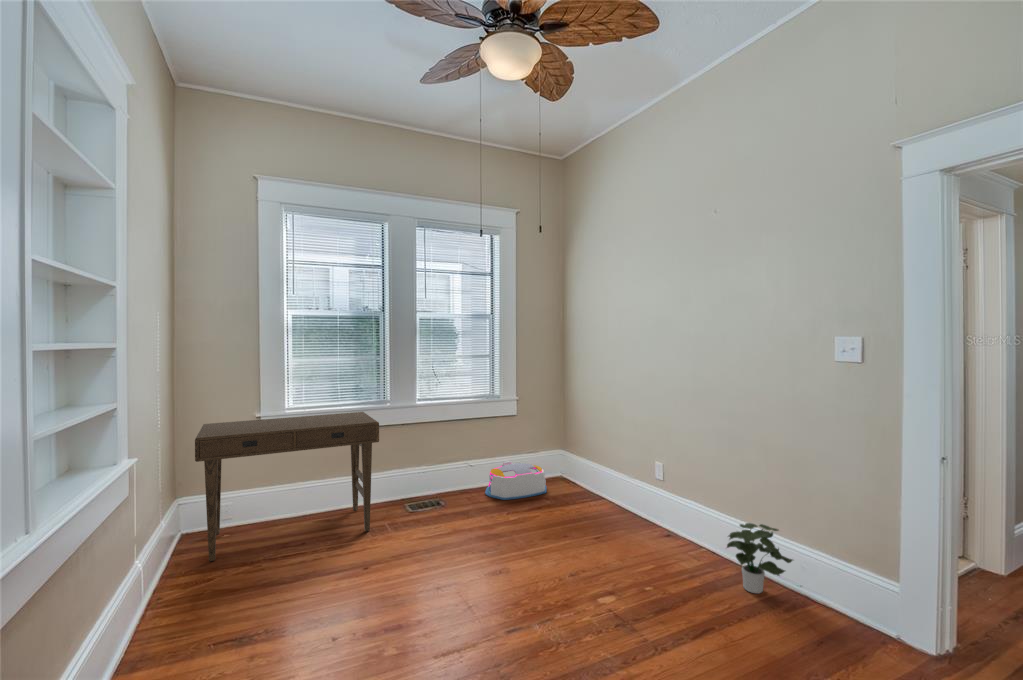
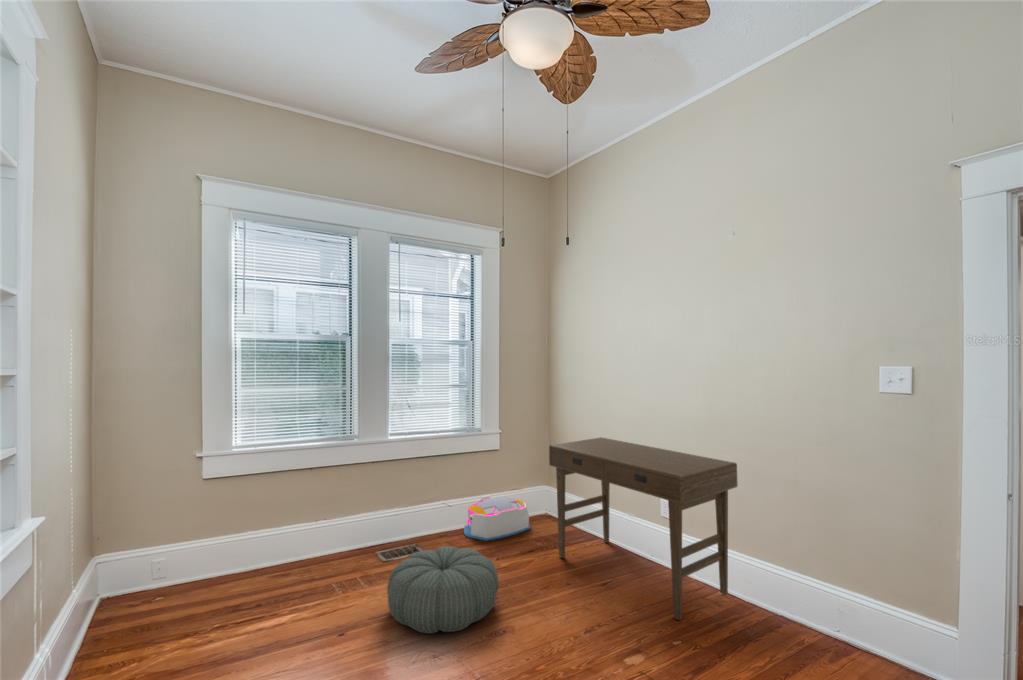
desk: present [195,412,379,561] -> present [549,437,738,620]
pouf: none [404,498,500,565] -> present [387,546,498,633]
potted plant: present [727,523,793,594] -> none [749,558,827,638]

